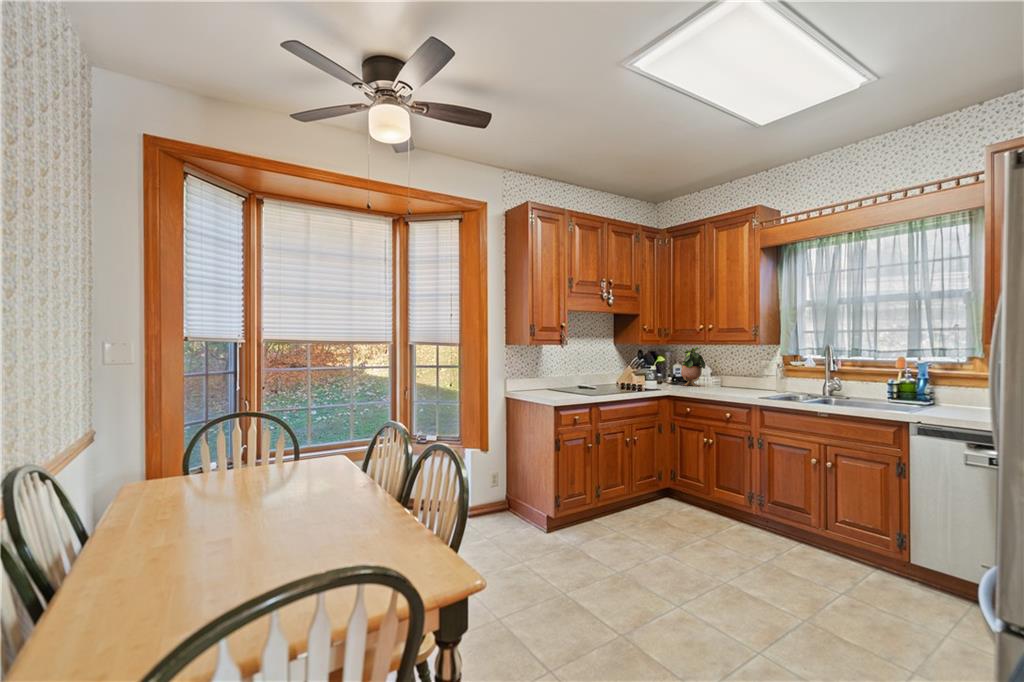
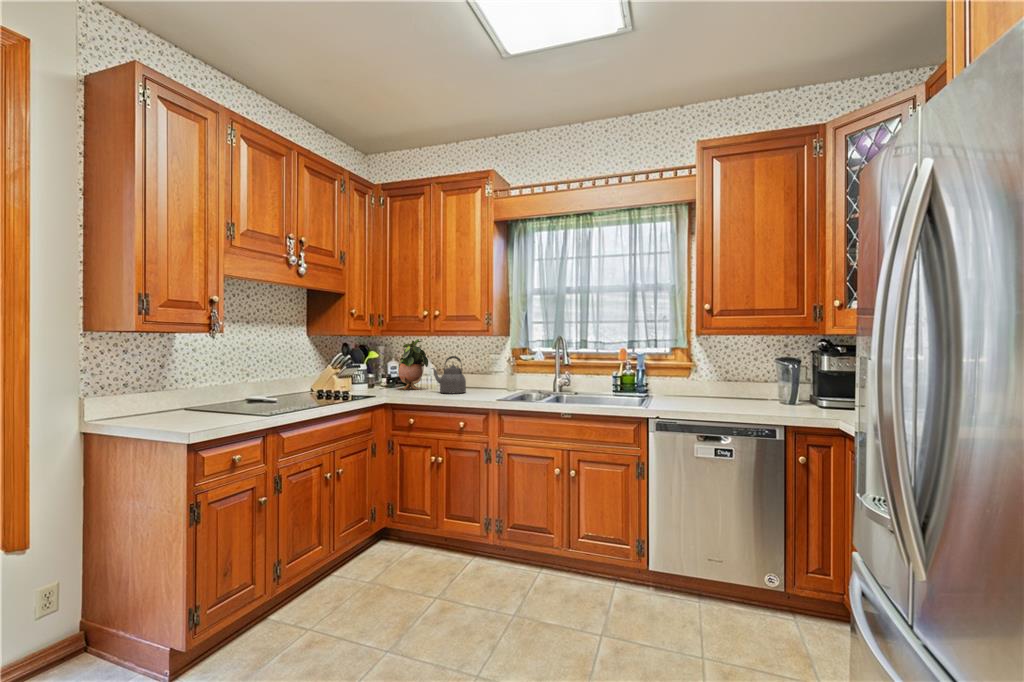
kettle: none [706,361,737,391] -> present [432,356,466,393]

